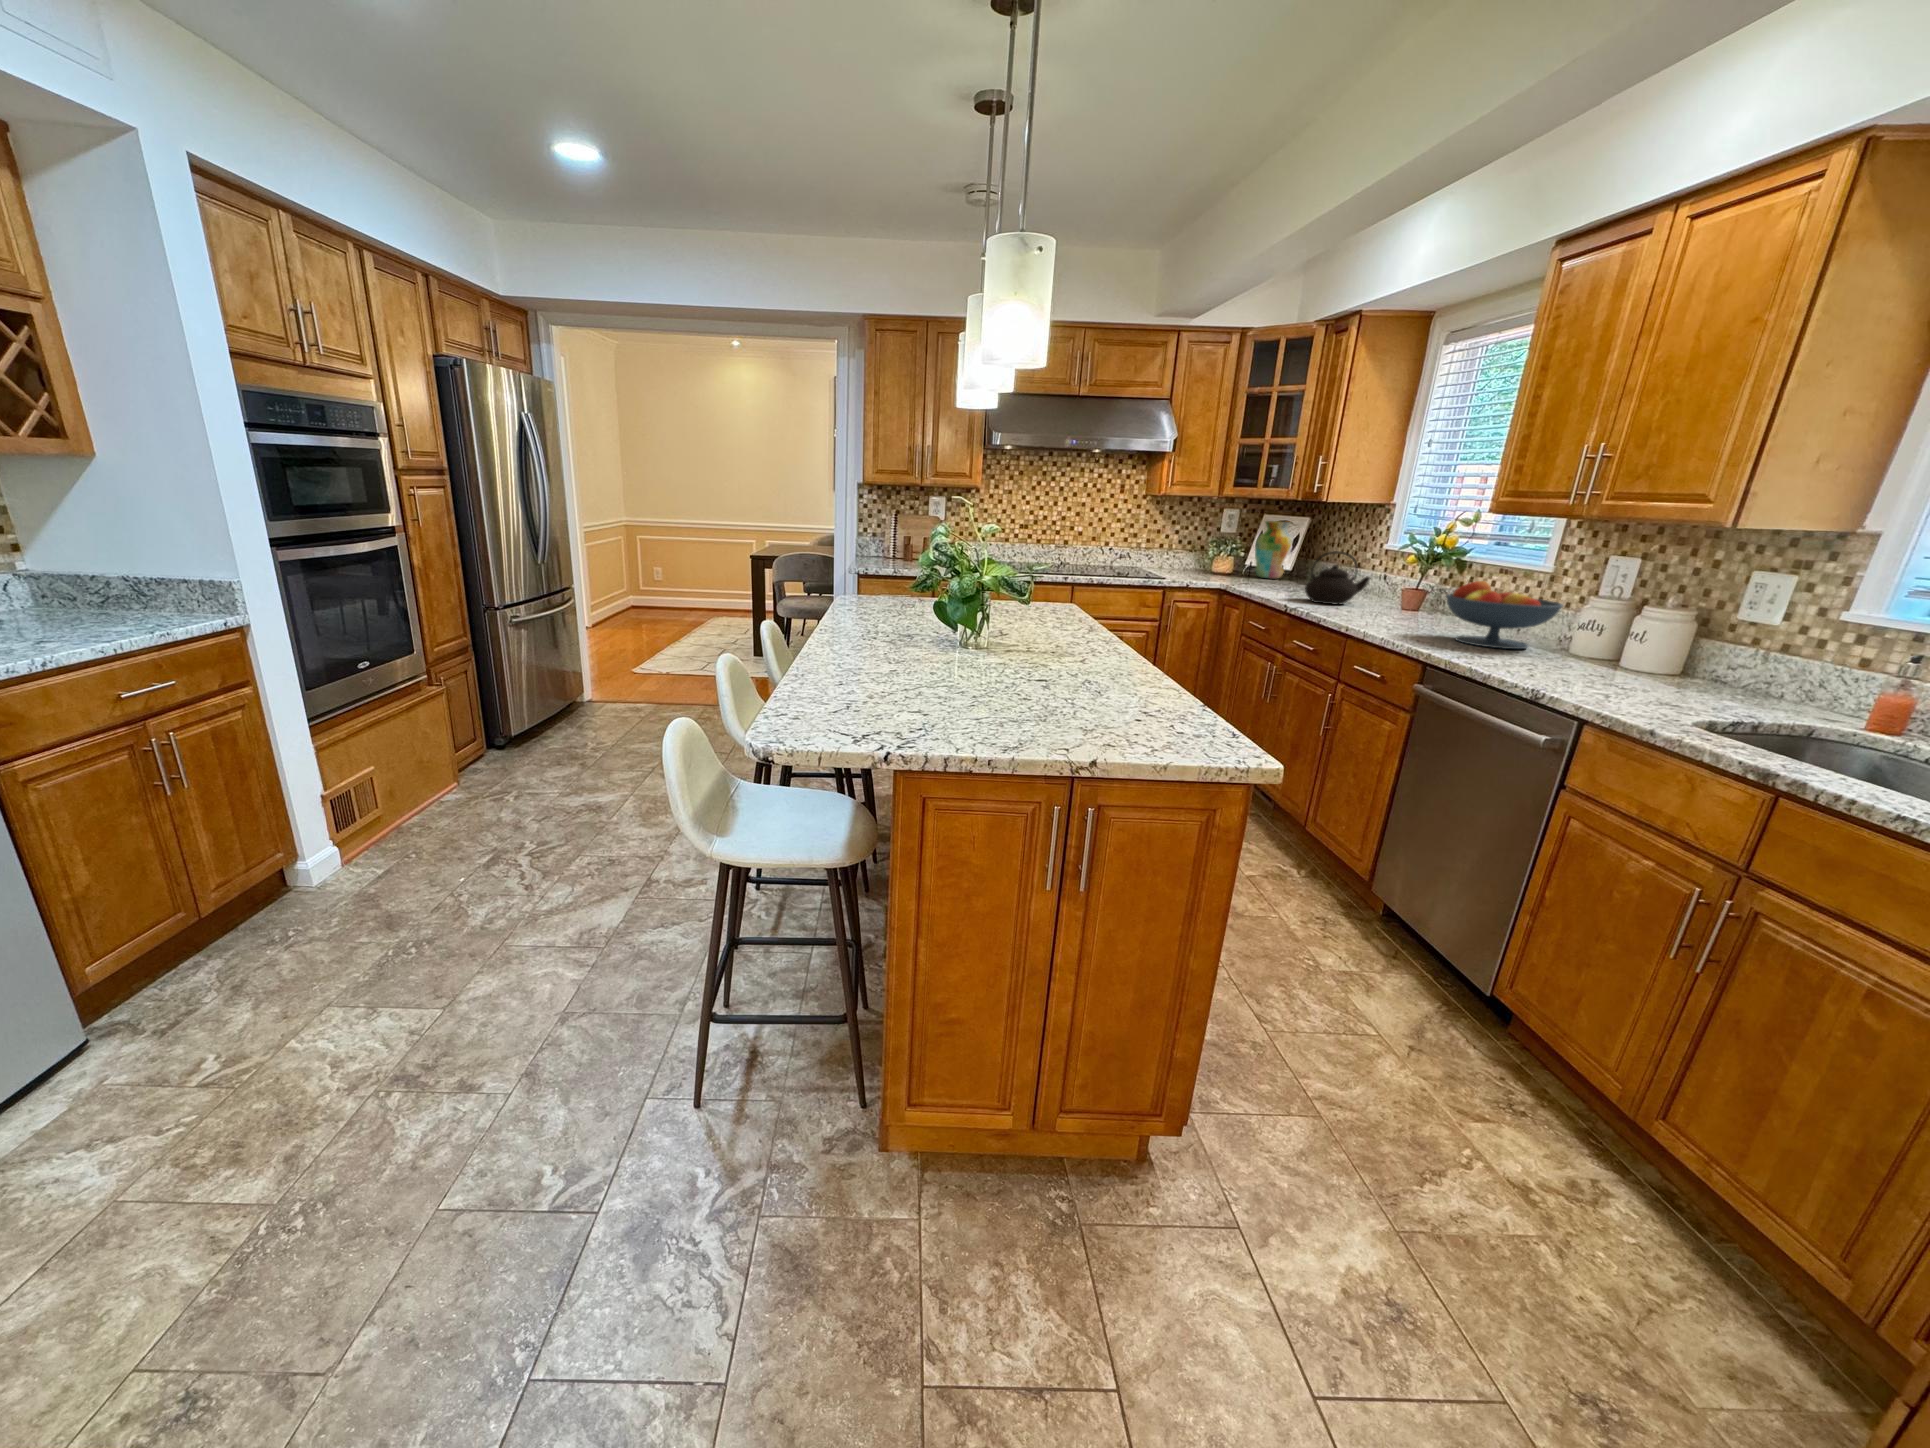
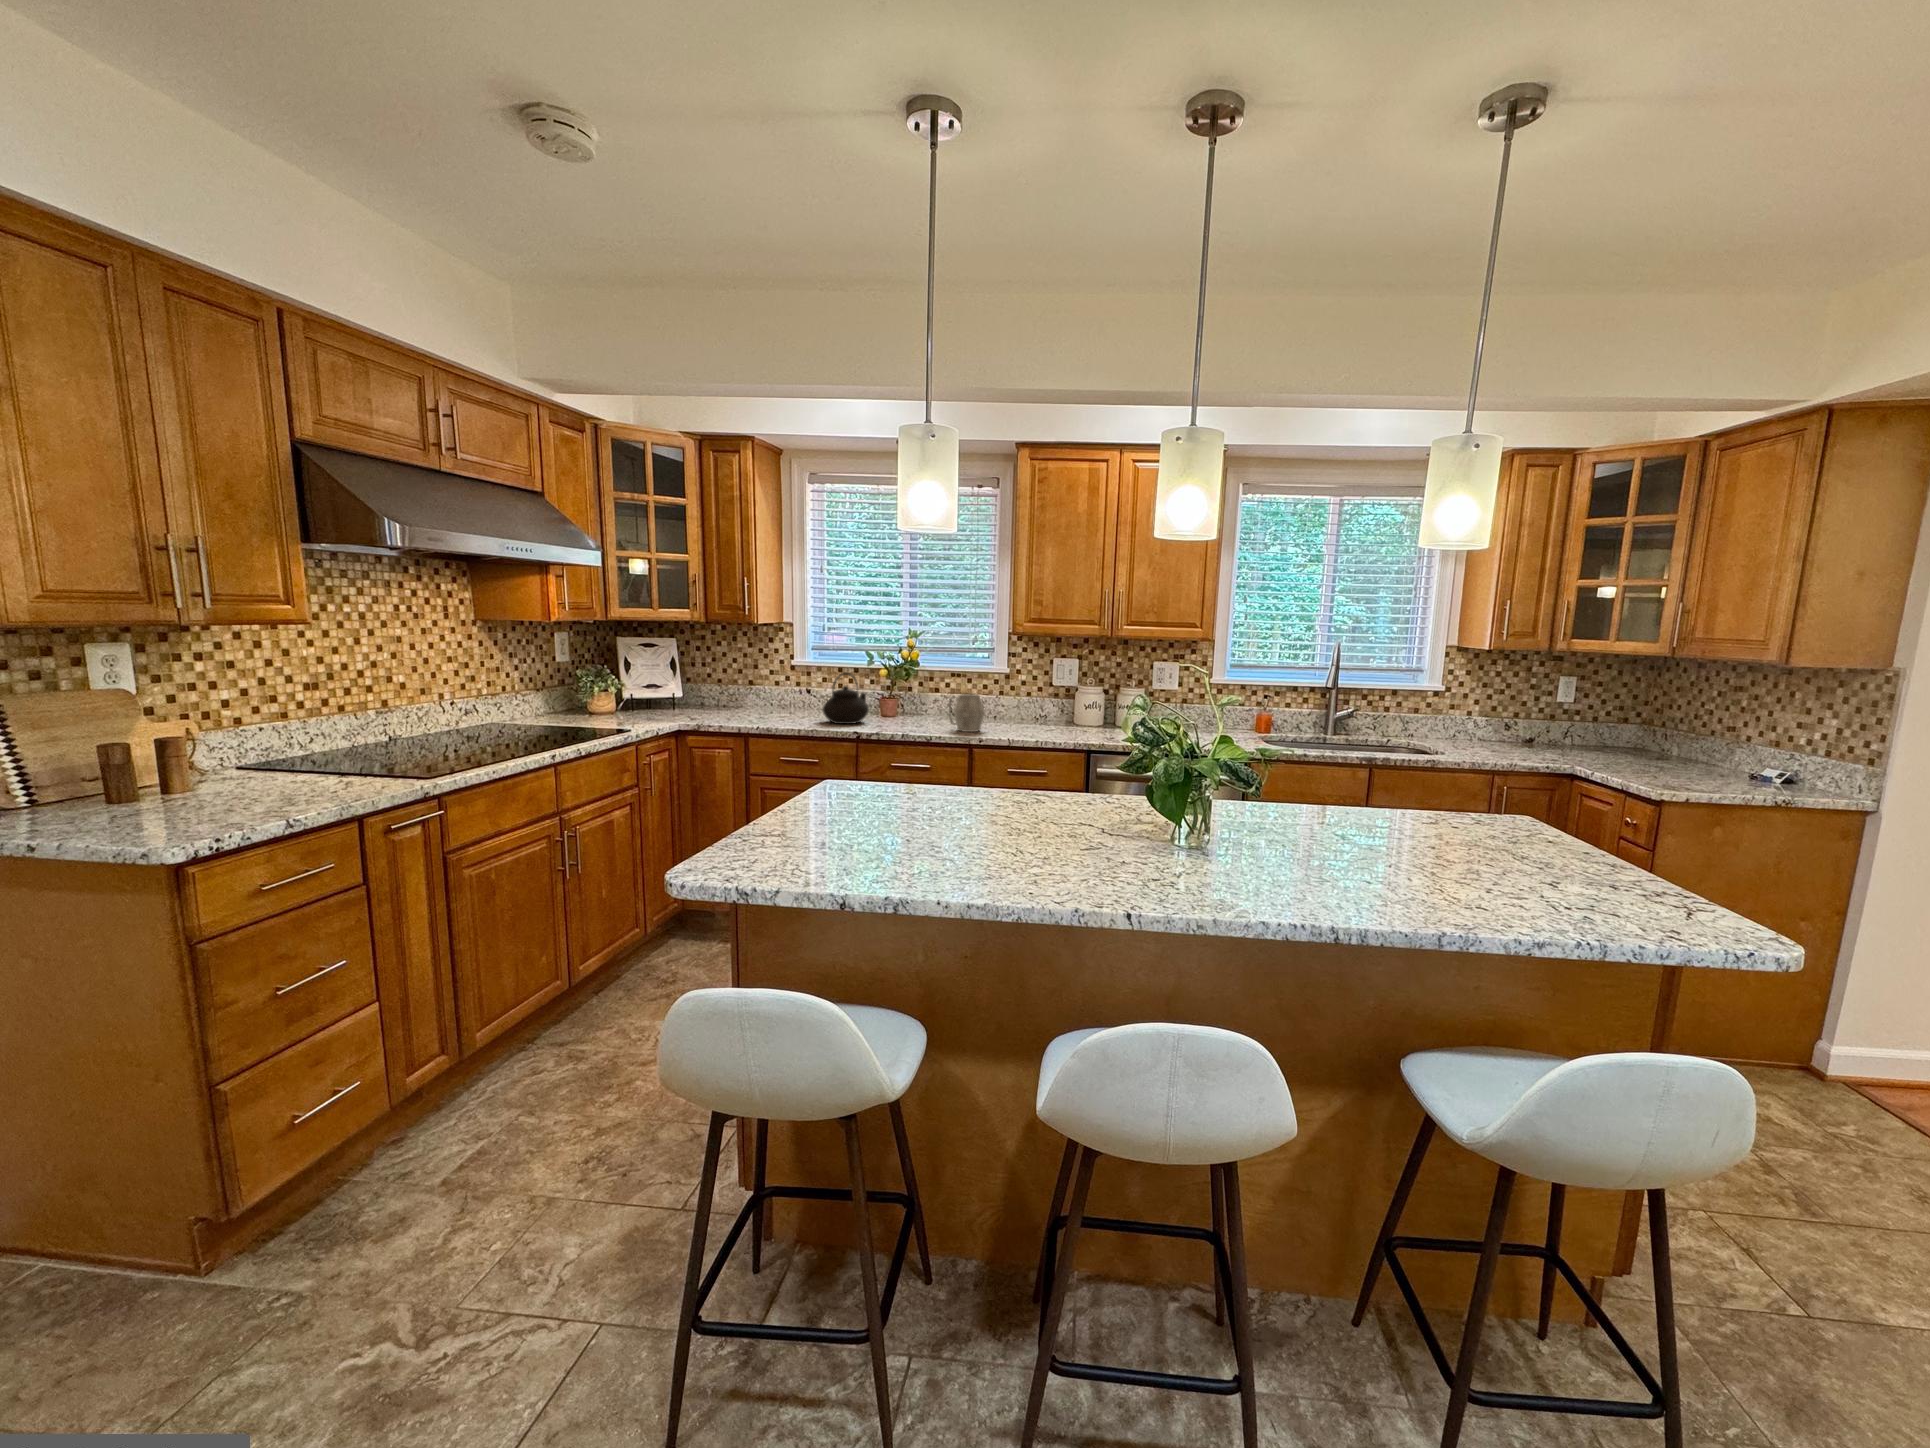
vase: present [1255,521,1292,579] -> none [640,644,684,709]
fruit bowl: present [1446,581,1563,649] -> none [1011,685,1084,733]
mug: none [1375,582,1415,627] -> present [949,694,985,732]

